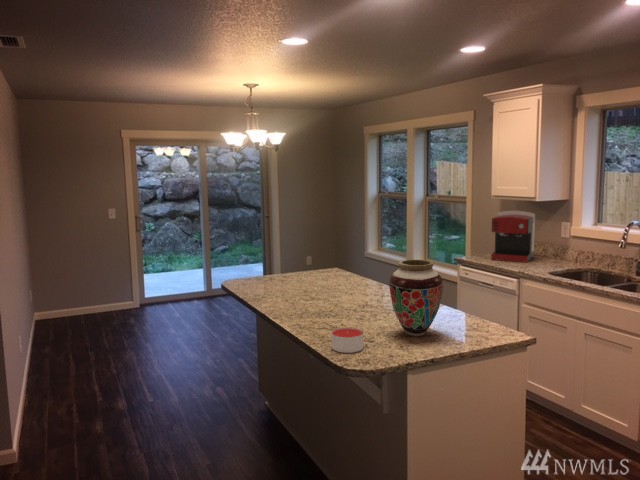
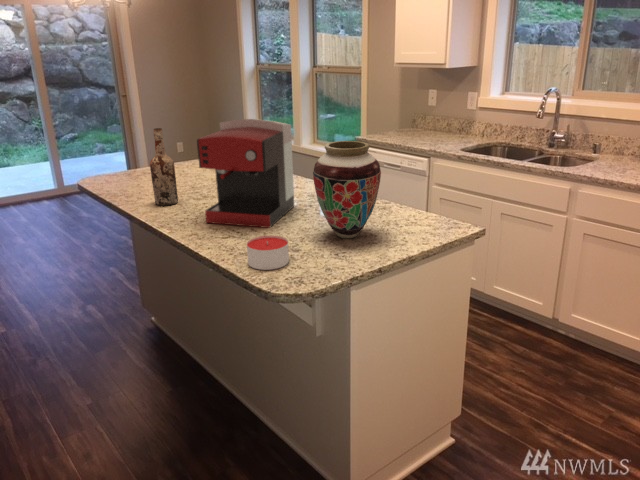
coffee maker: present [491,211,535,263] -> present [197,119,294,228]
wine bottle: none [274,244,292,303] -> present [150,128,178,206]

